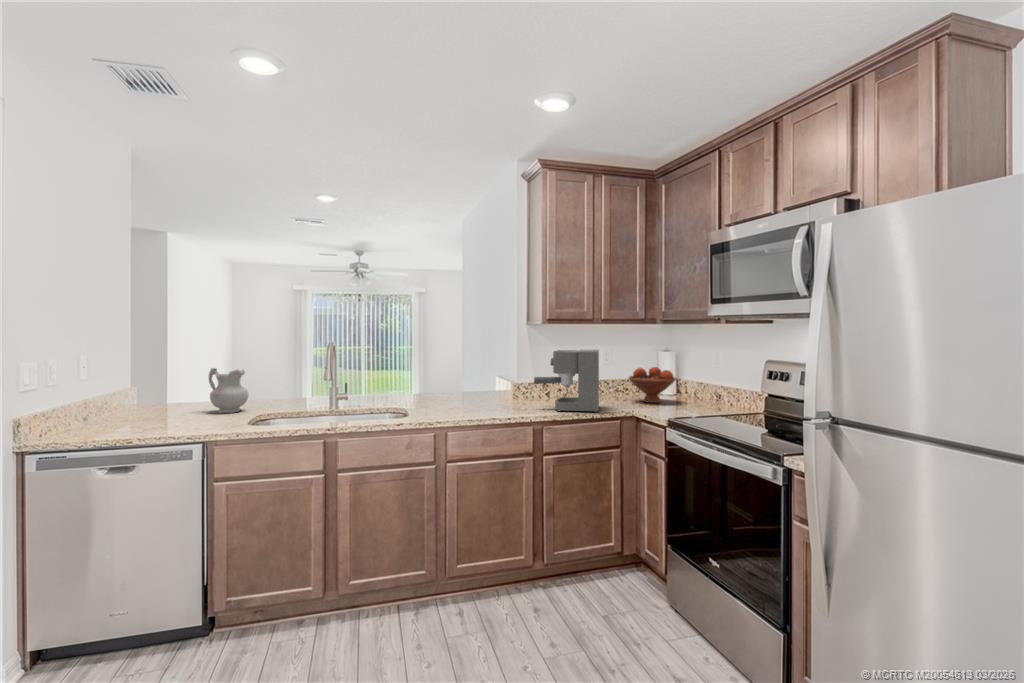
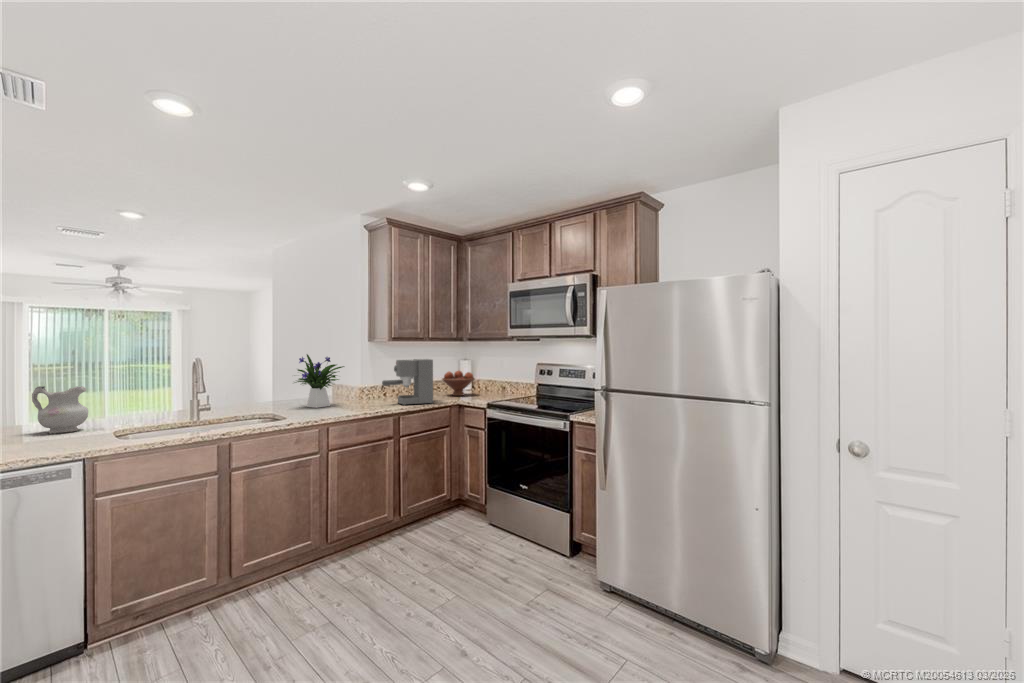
flower arrangement: none [433,341,492,406] -> present [295,354,344,408]

